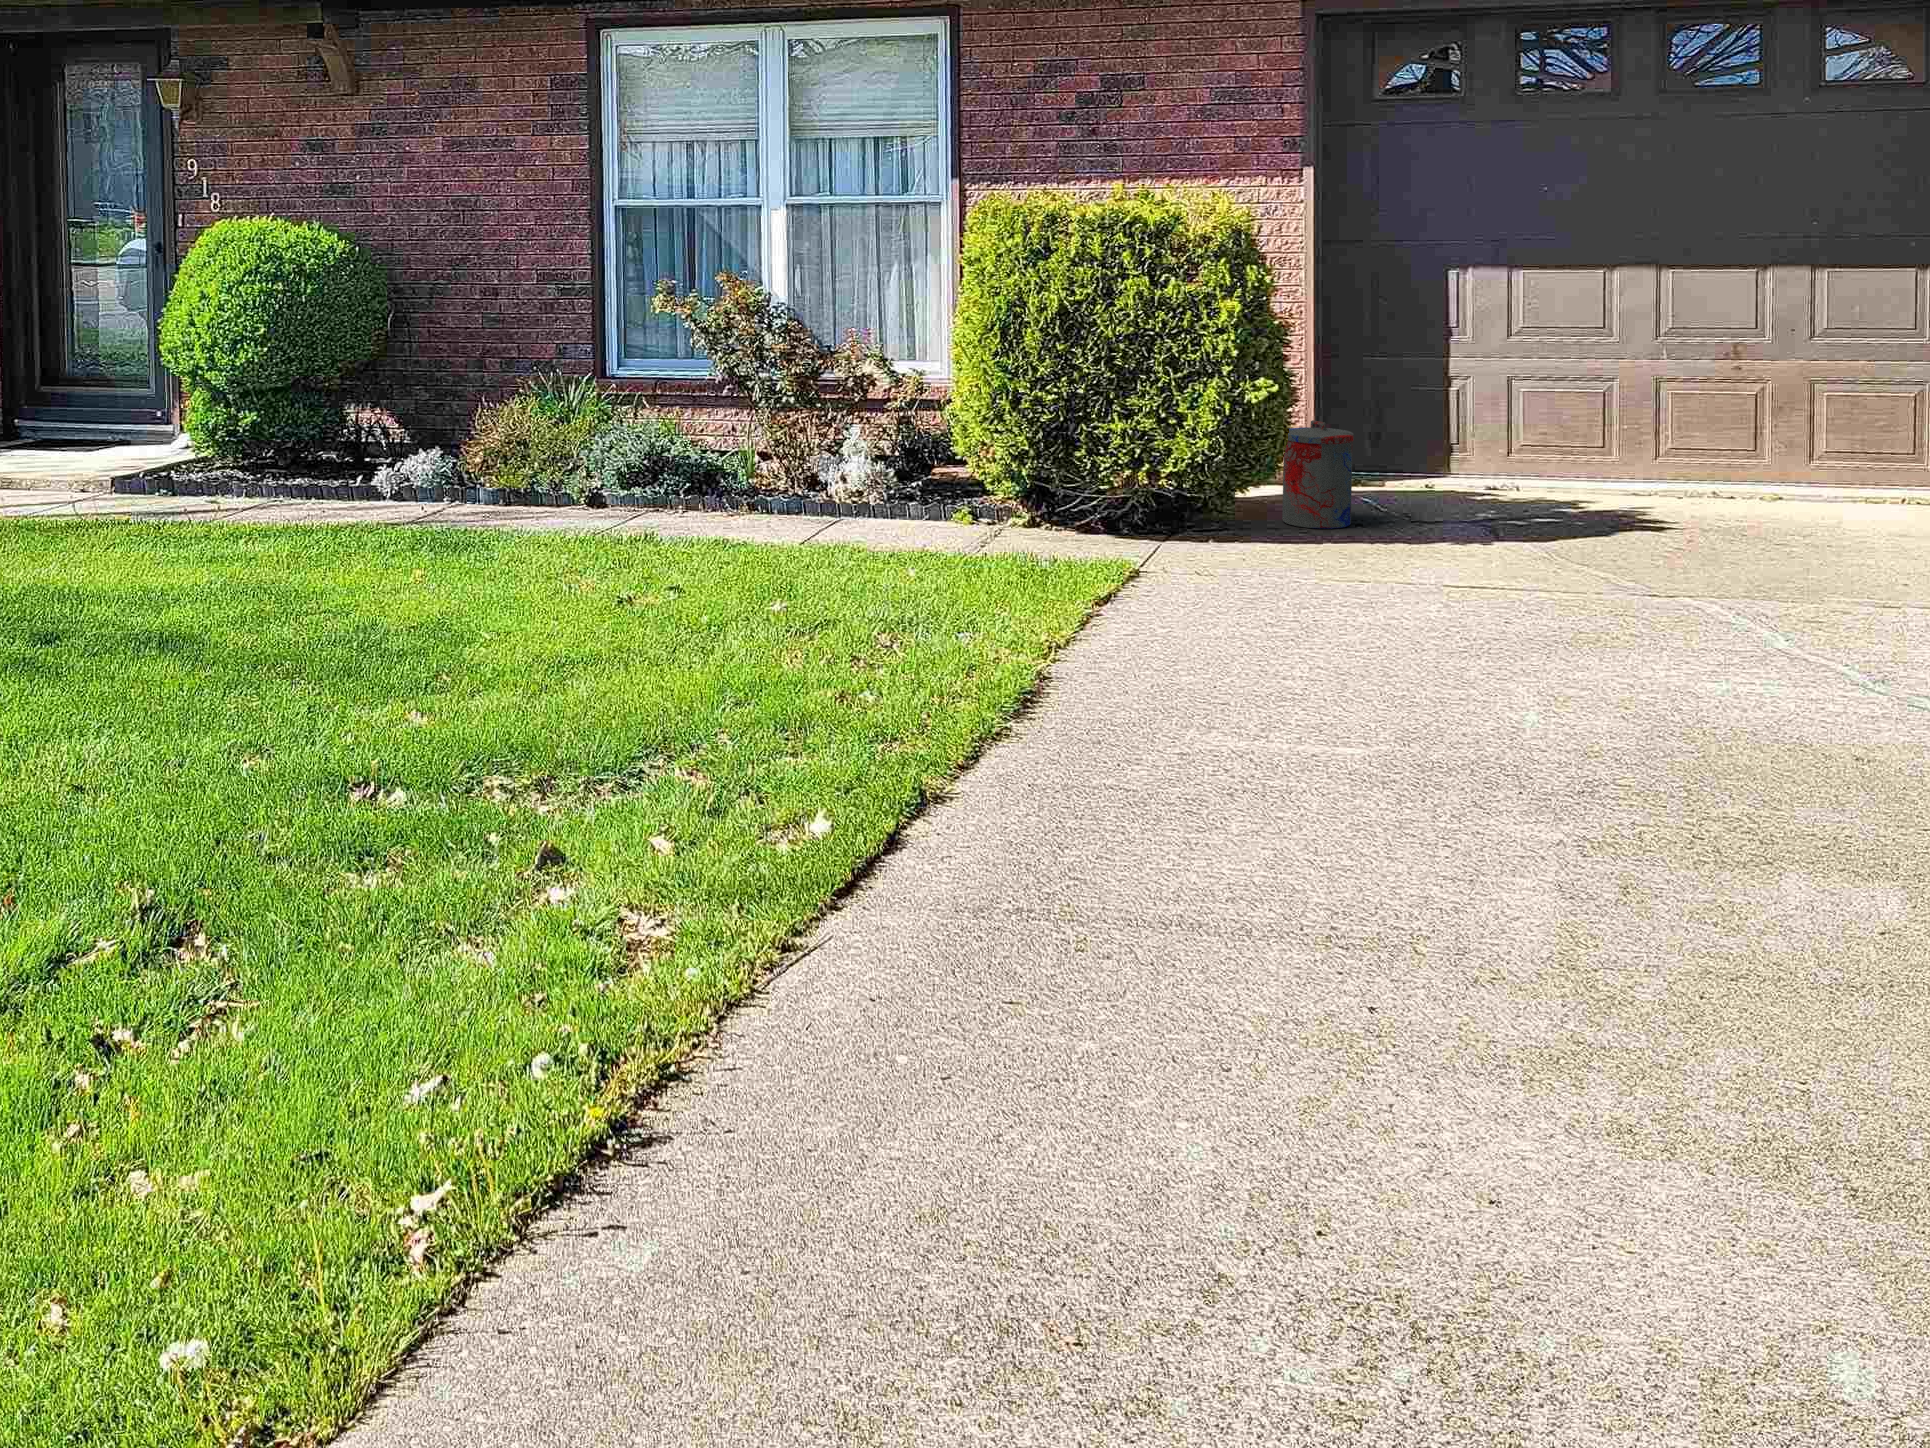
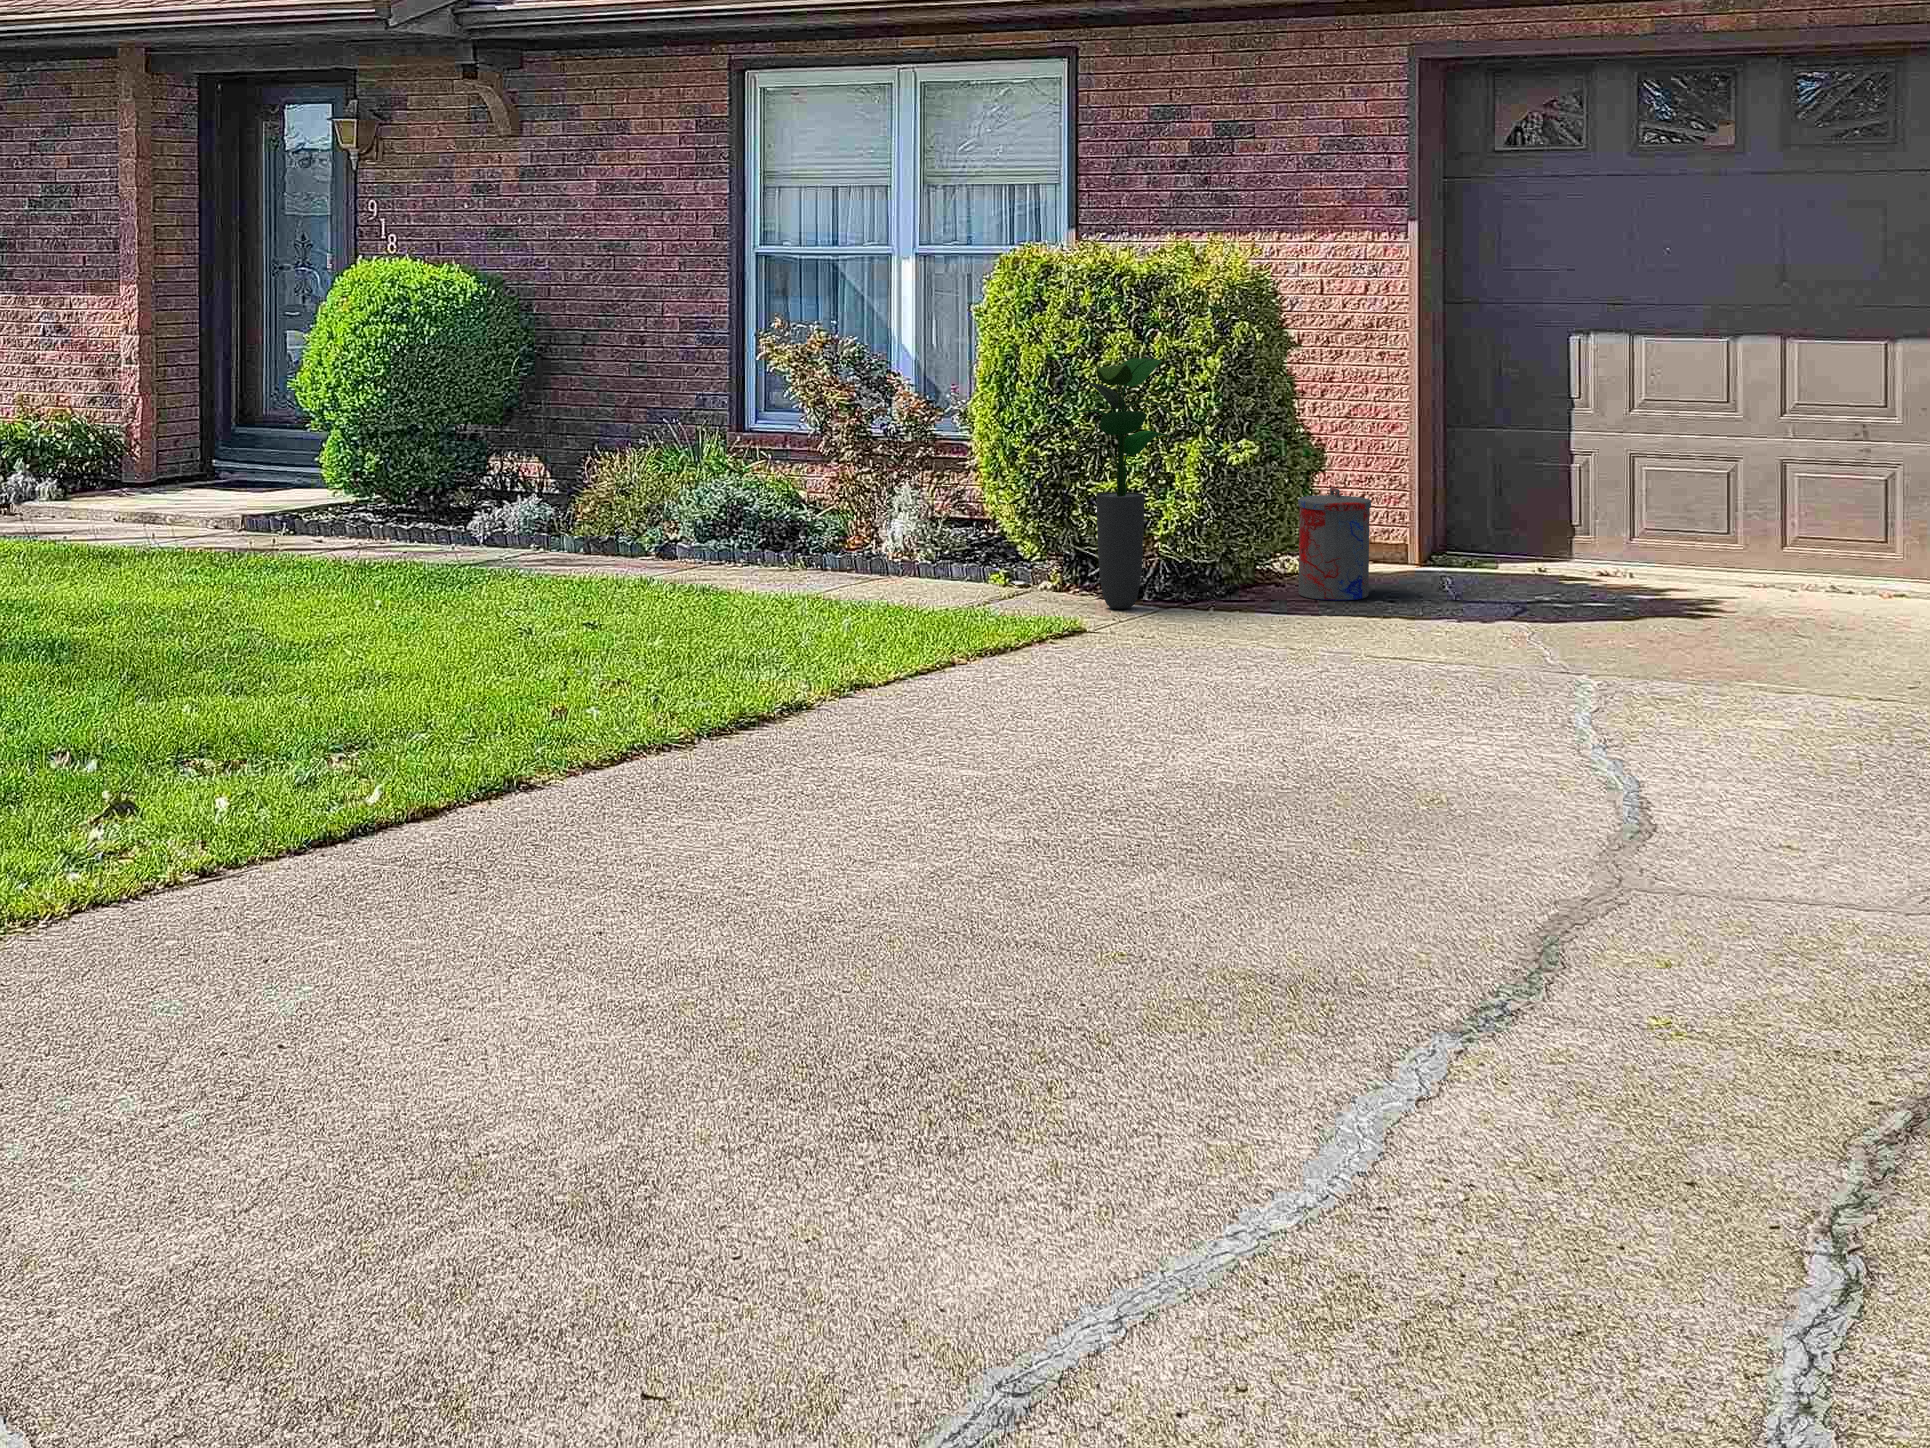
potted plant: none [1101,304,1214,550] -> present [1066,358,1176,609]

